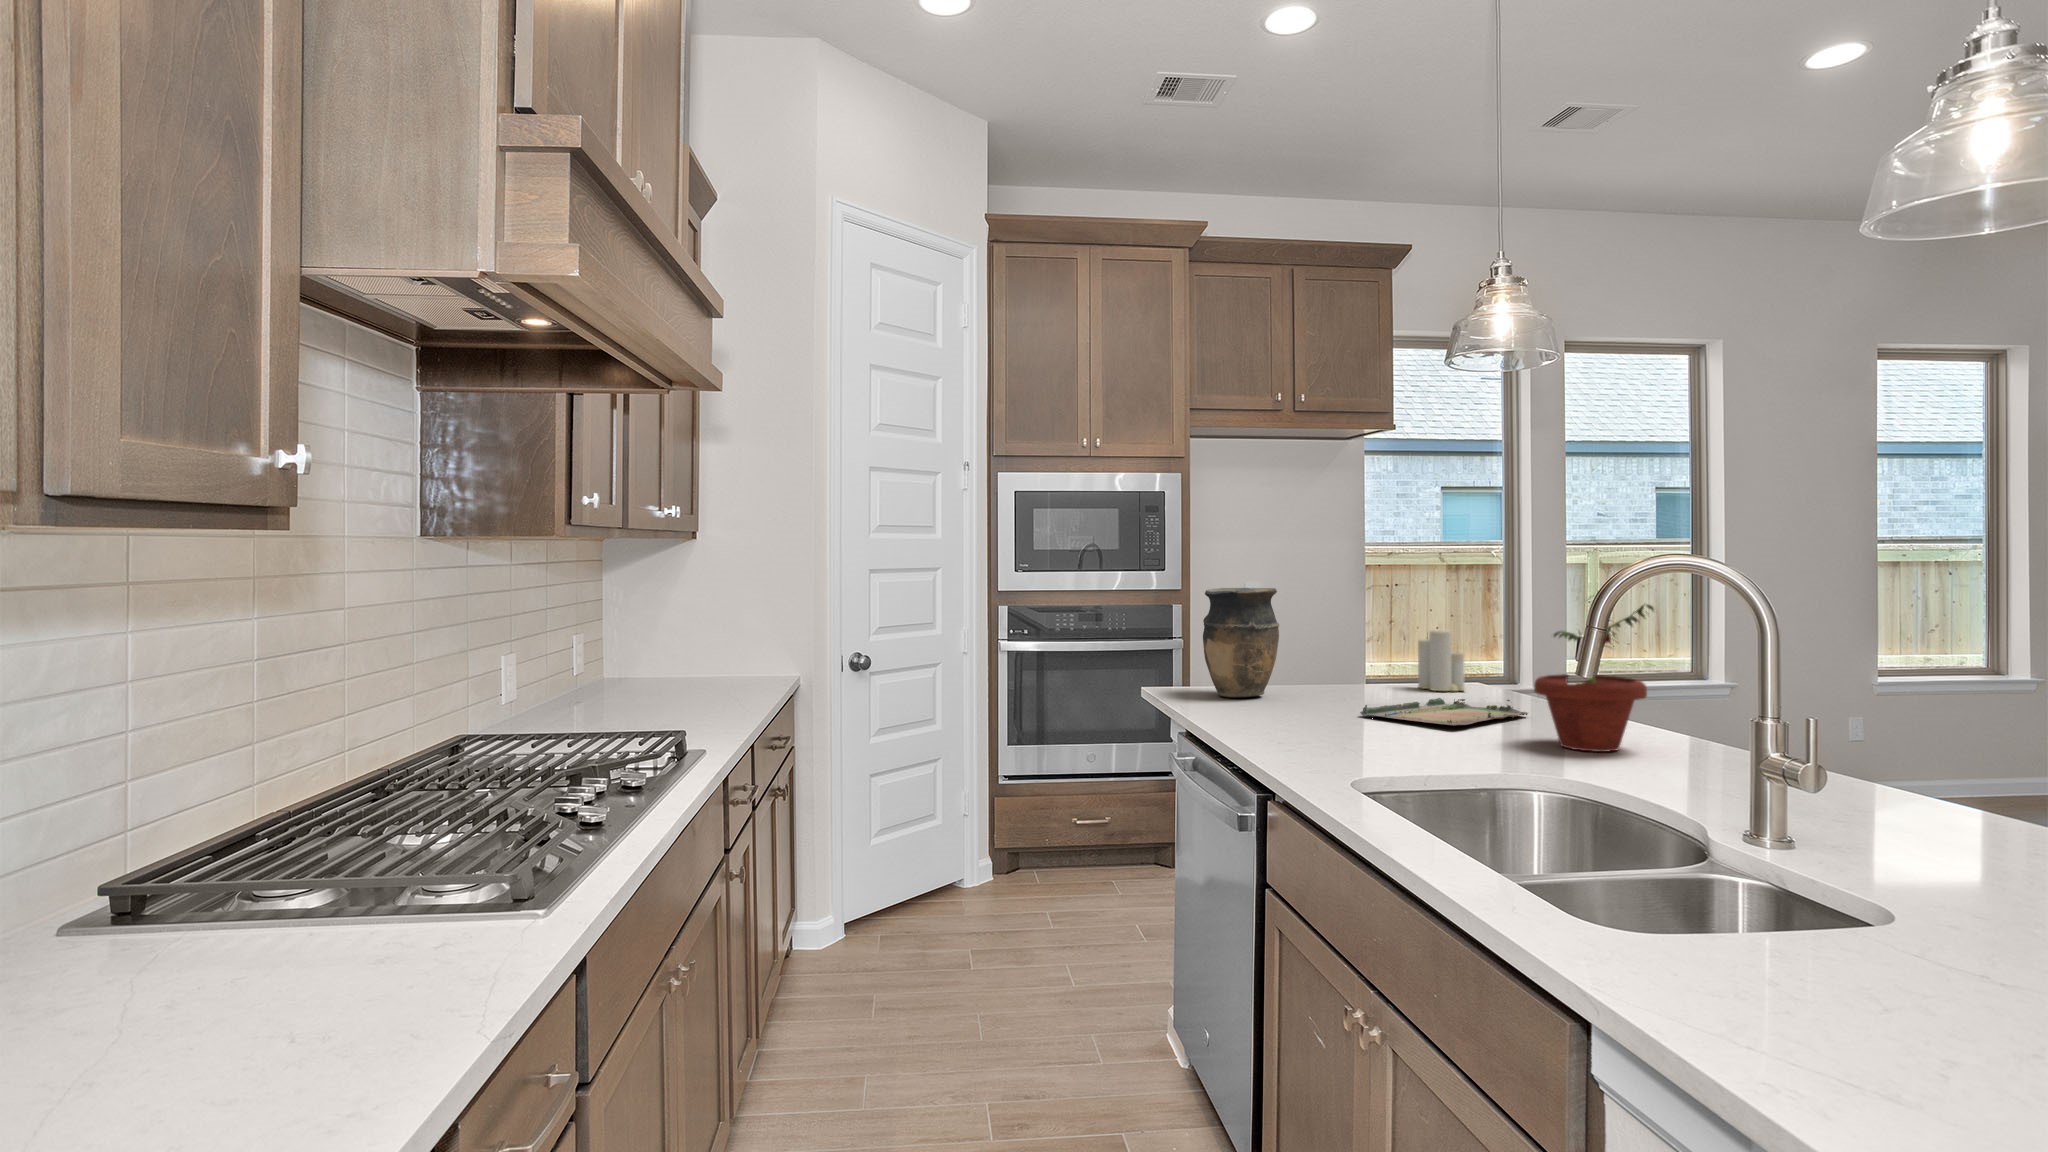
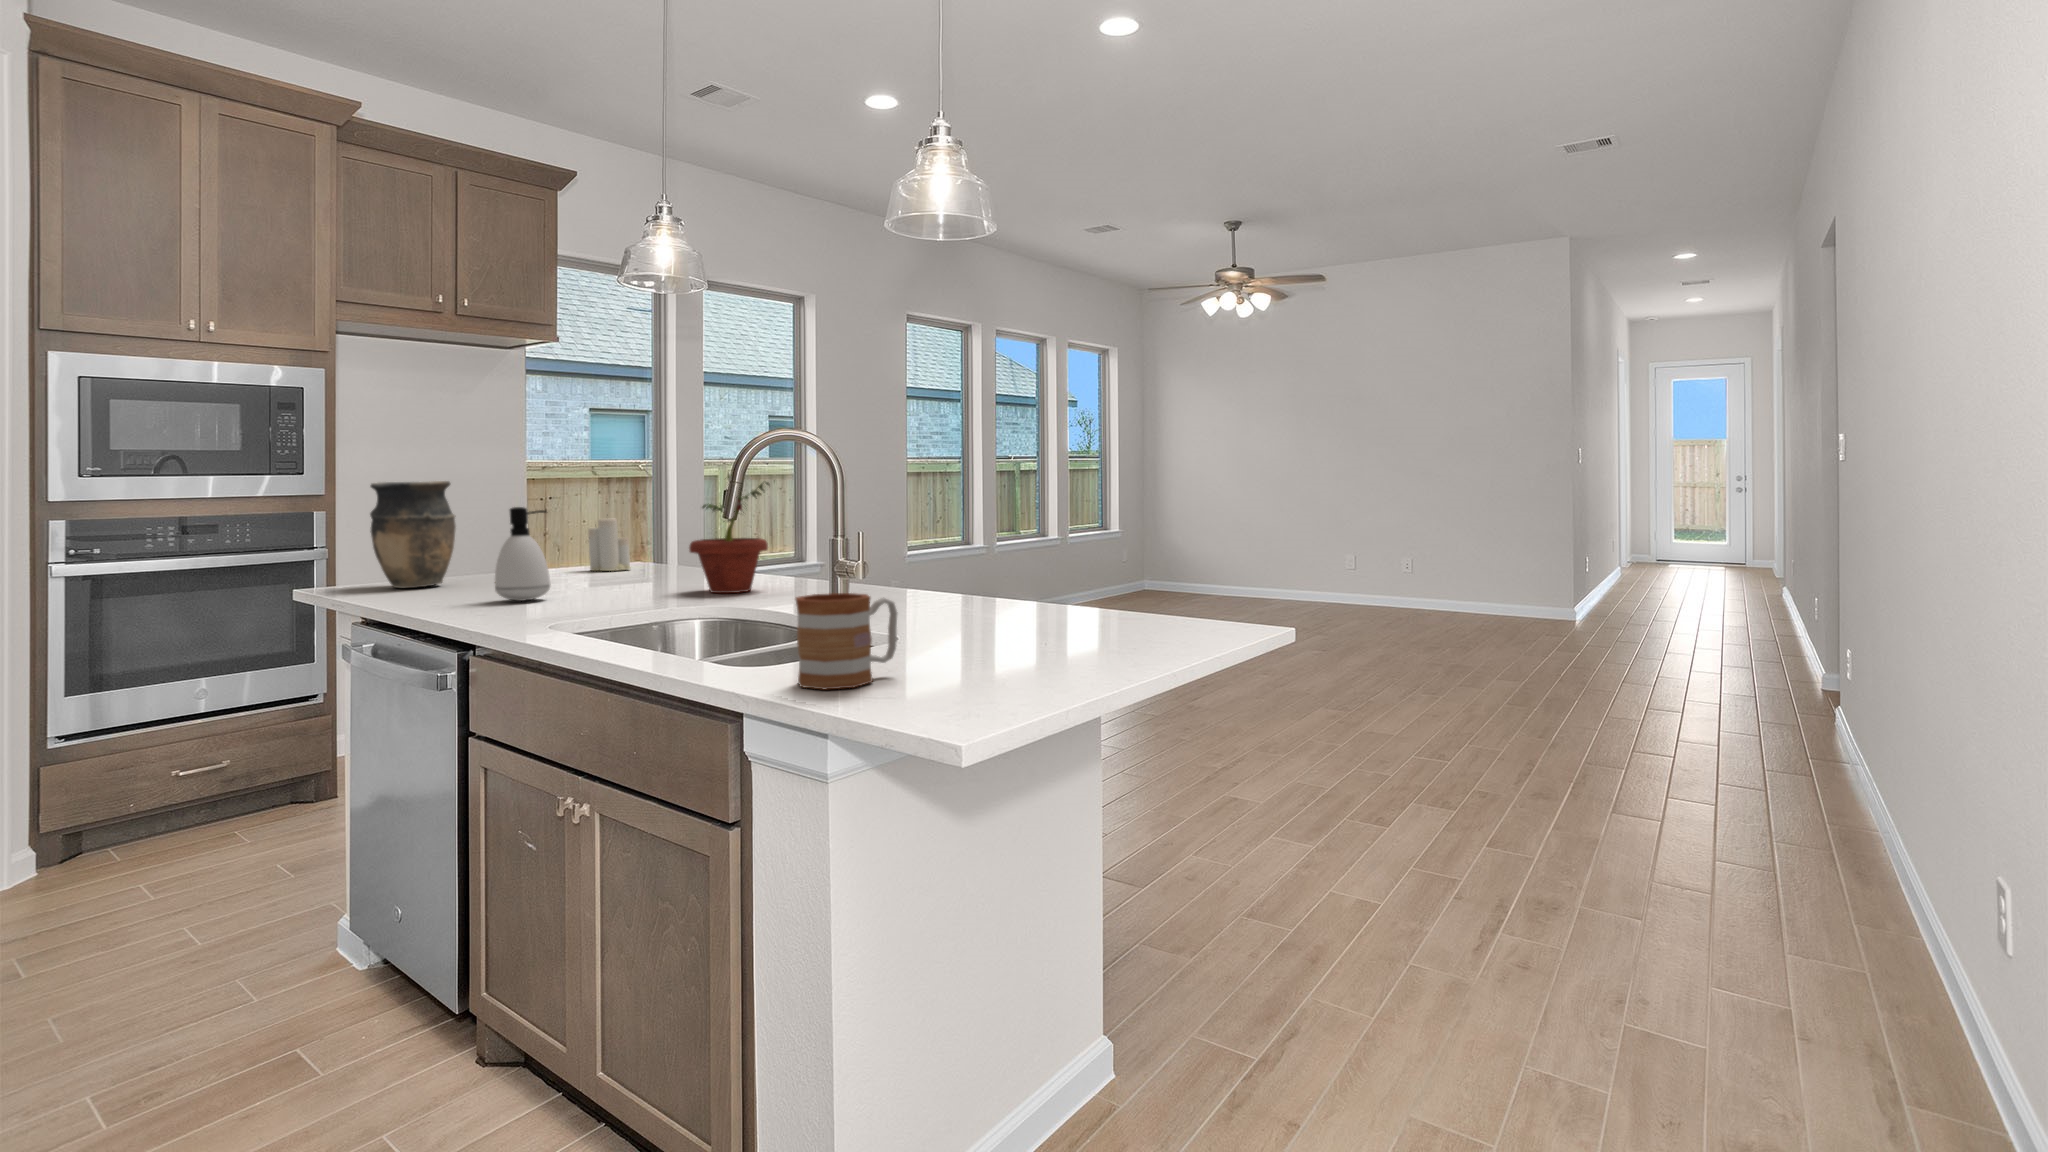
soap dispenser: none [1305,626,1365,732] -> present [495,507,551,601]
tray: present [1360,698,1528,726] -> none [543,566,685,590]
mug: none [1688,853,1904,1049] -> present [796,593,897,689]

